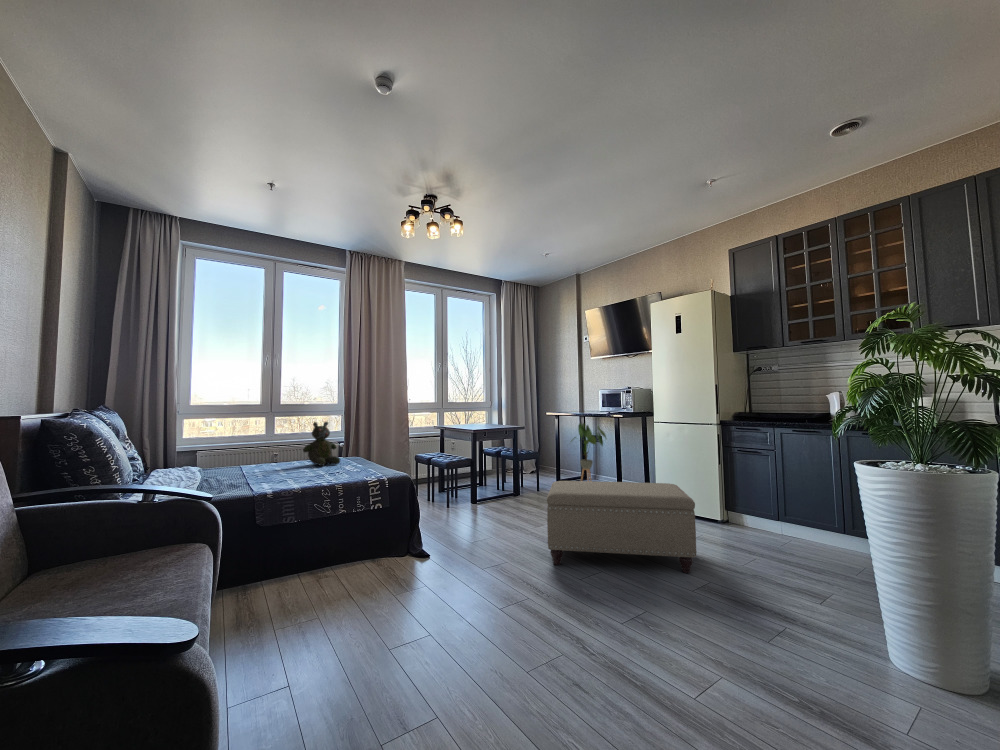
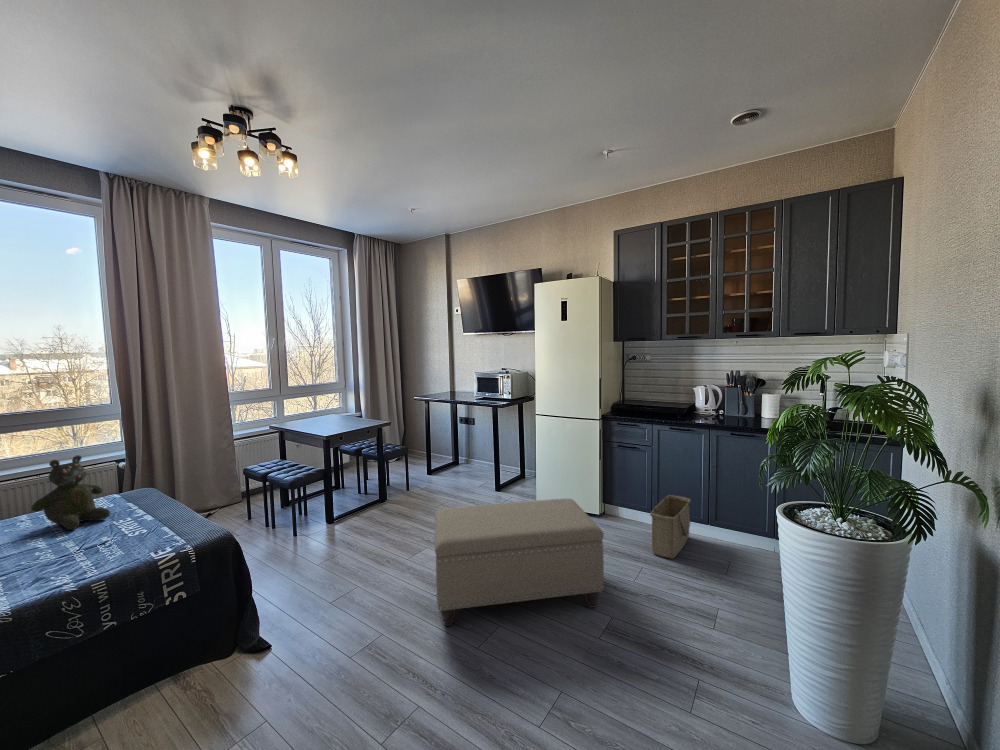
house plant: present [571,423,606,481] -> none [438,407,477,472]
basket: none [762,501,816,556] -> present [650,495,691,558]

